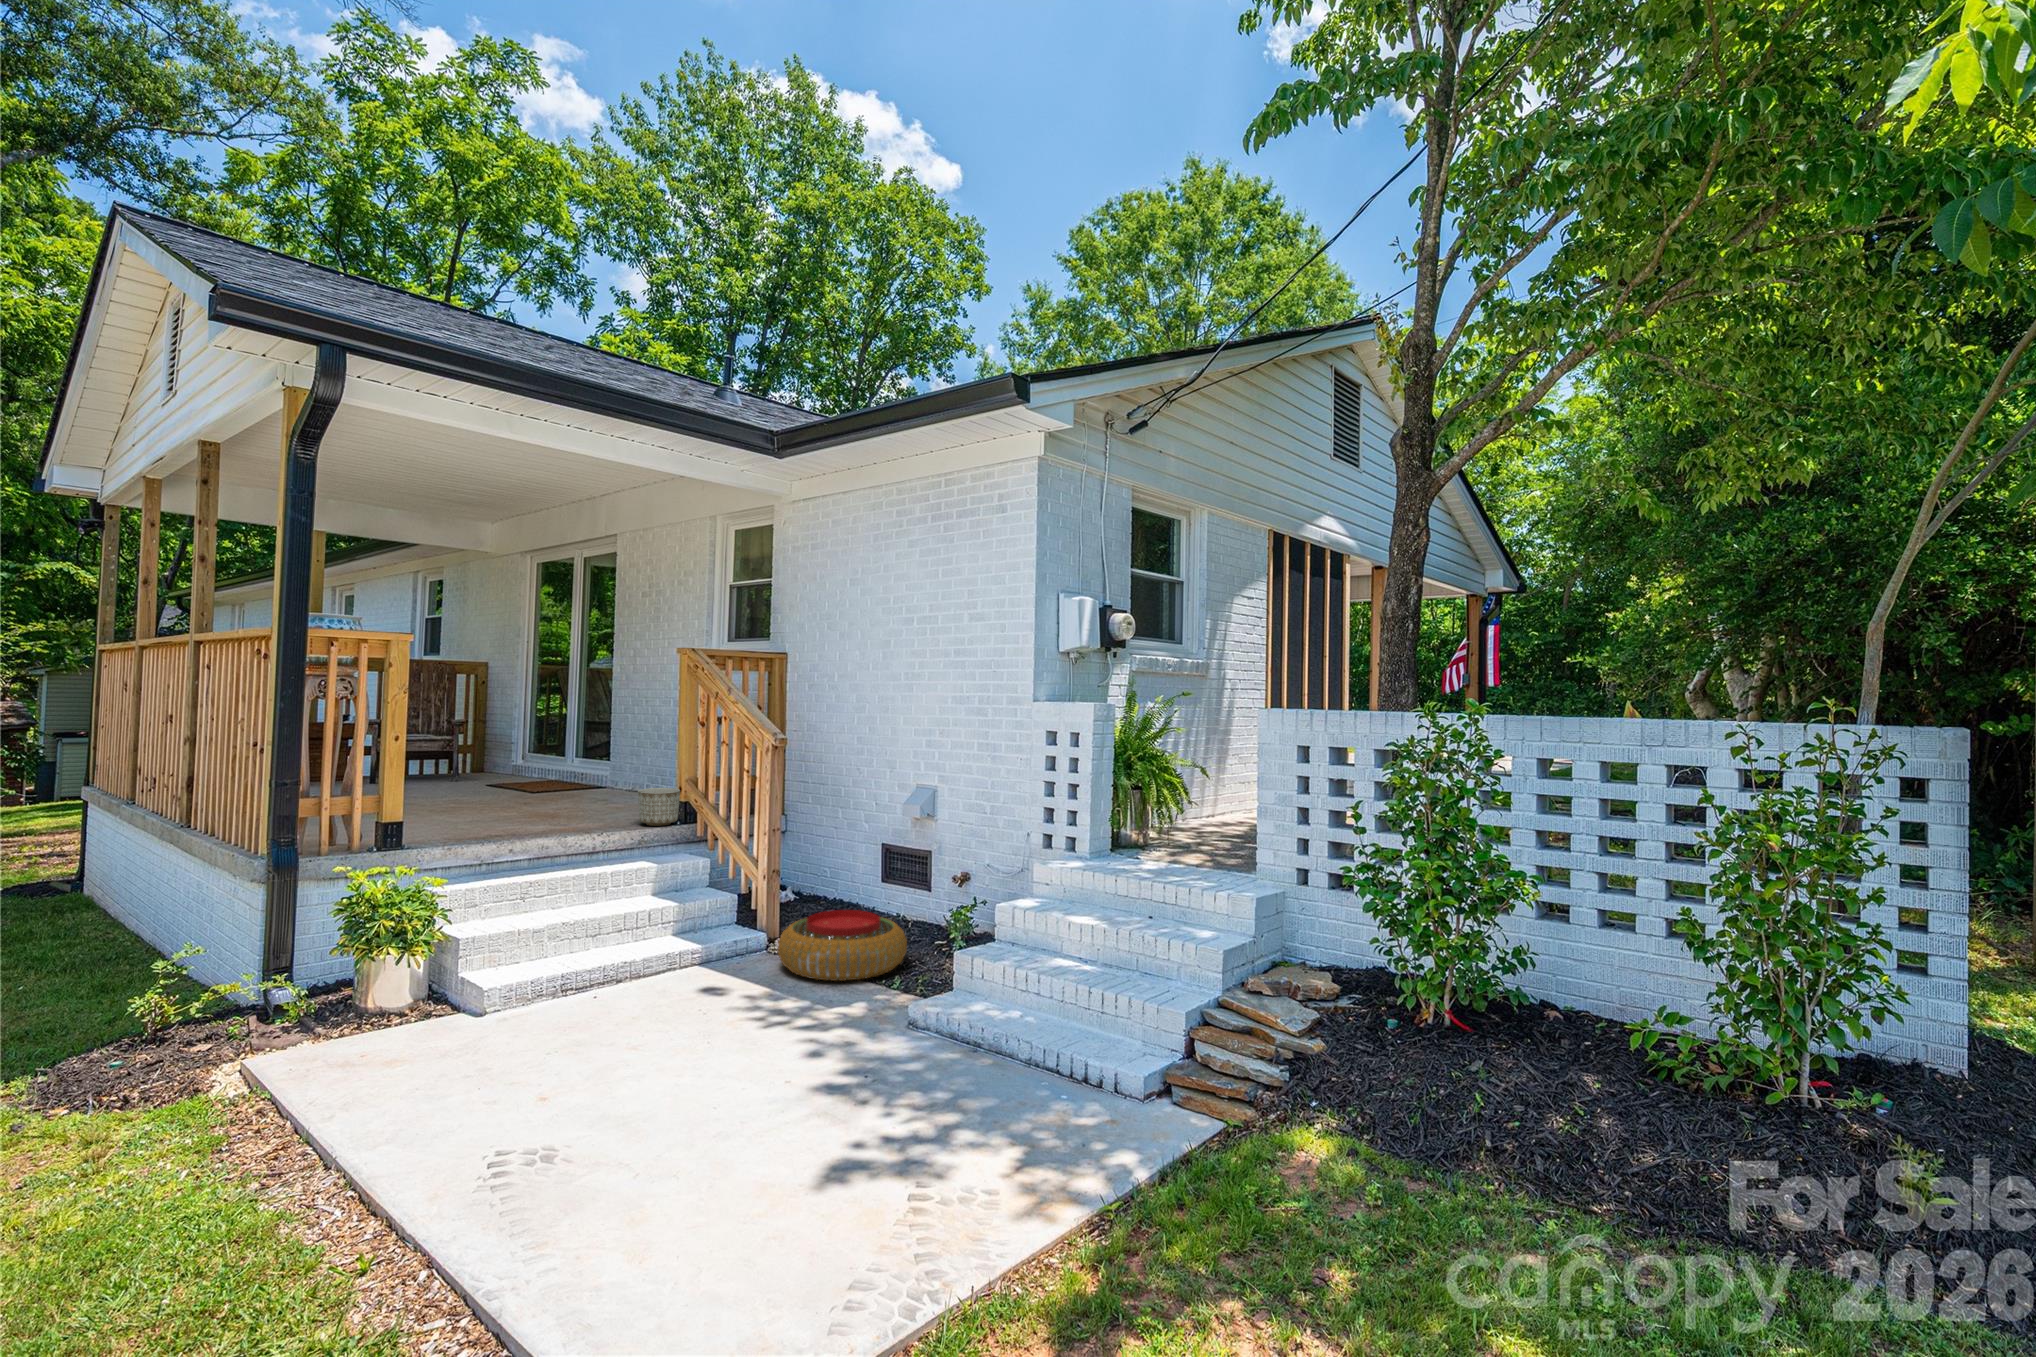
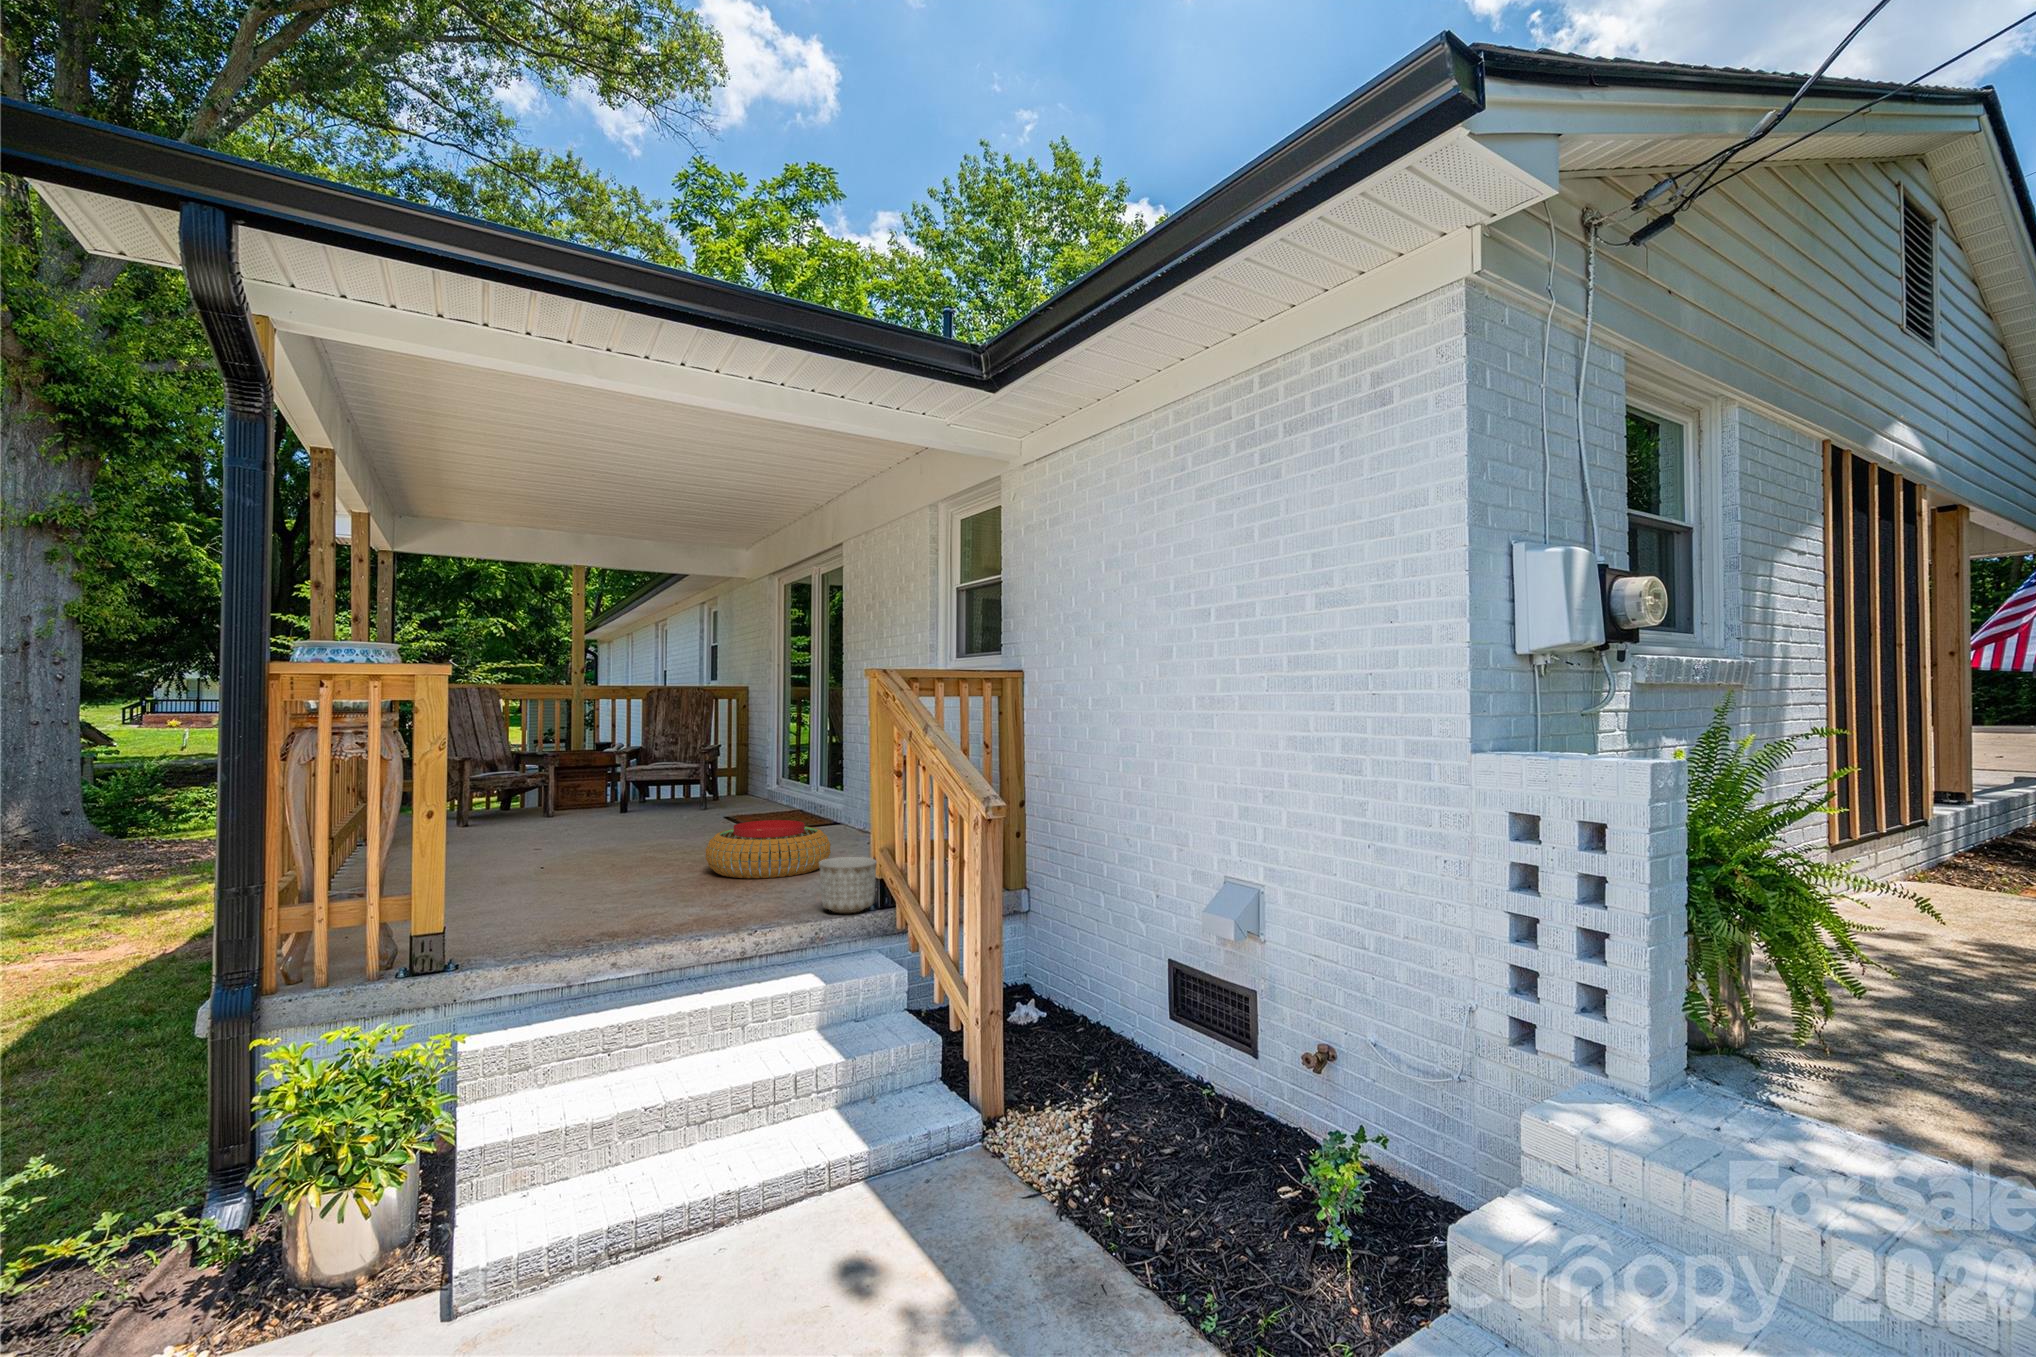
pouf: present [778,910,907,981] -> present [705,820,831,878]

